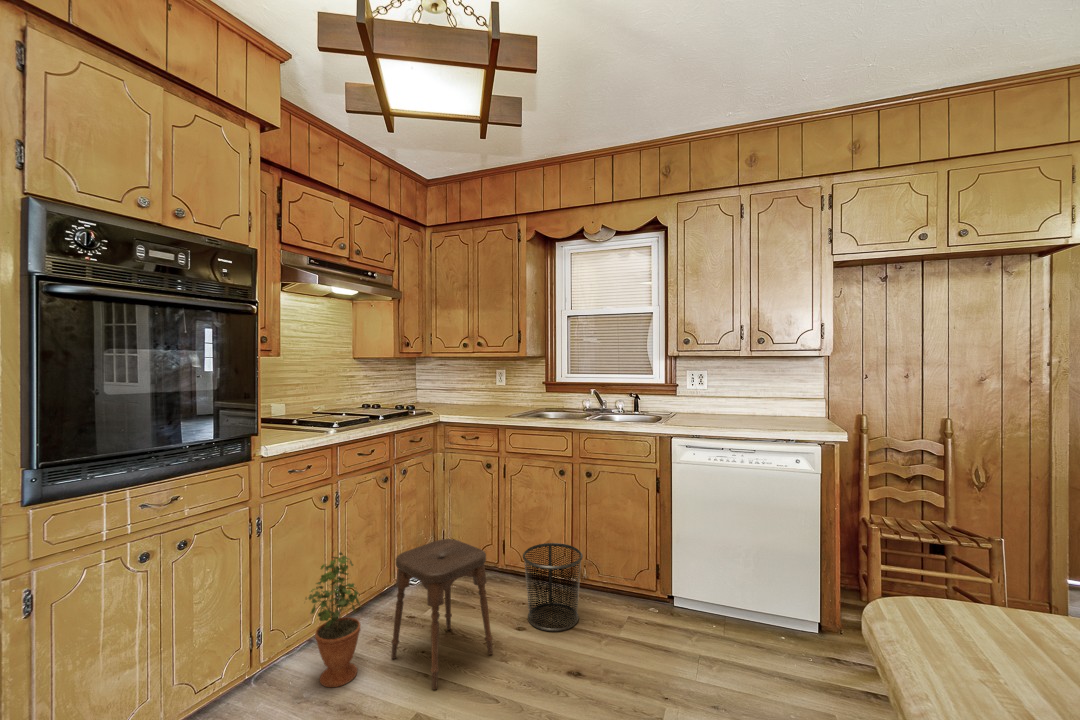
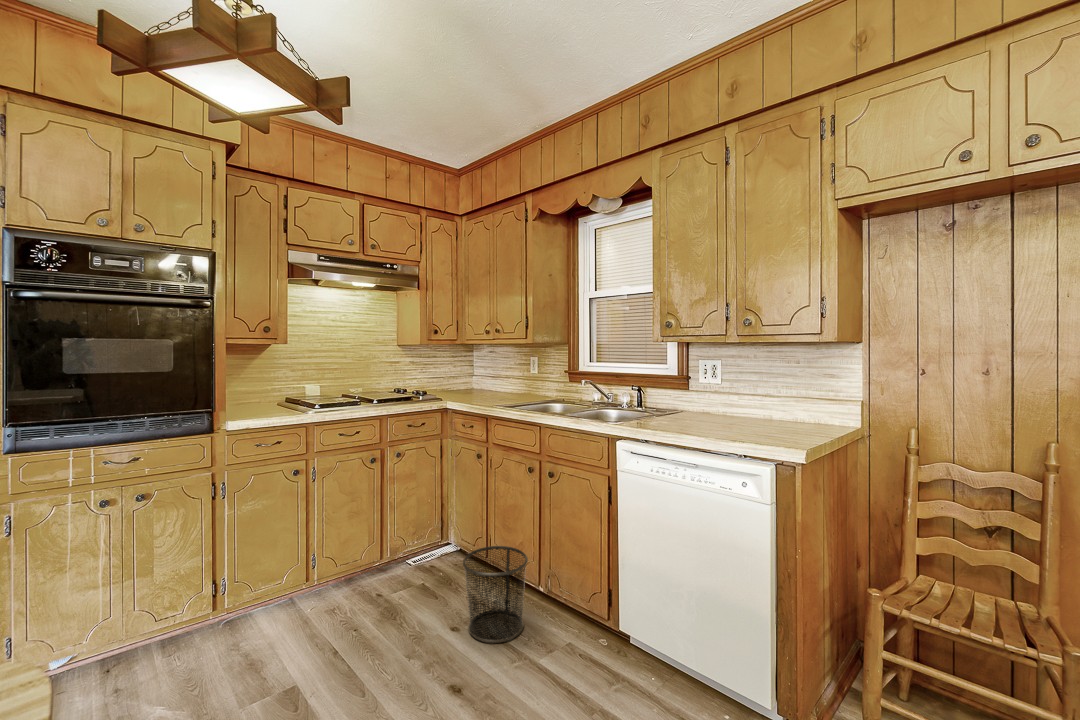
stool: present [391,539,493,690] -> none [325,524,407,667]
potted plant: present [309,552,361,687] -> none [245,519,301,640]

